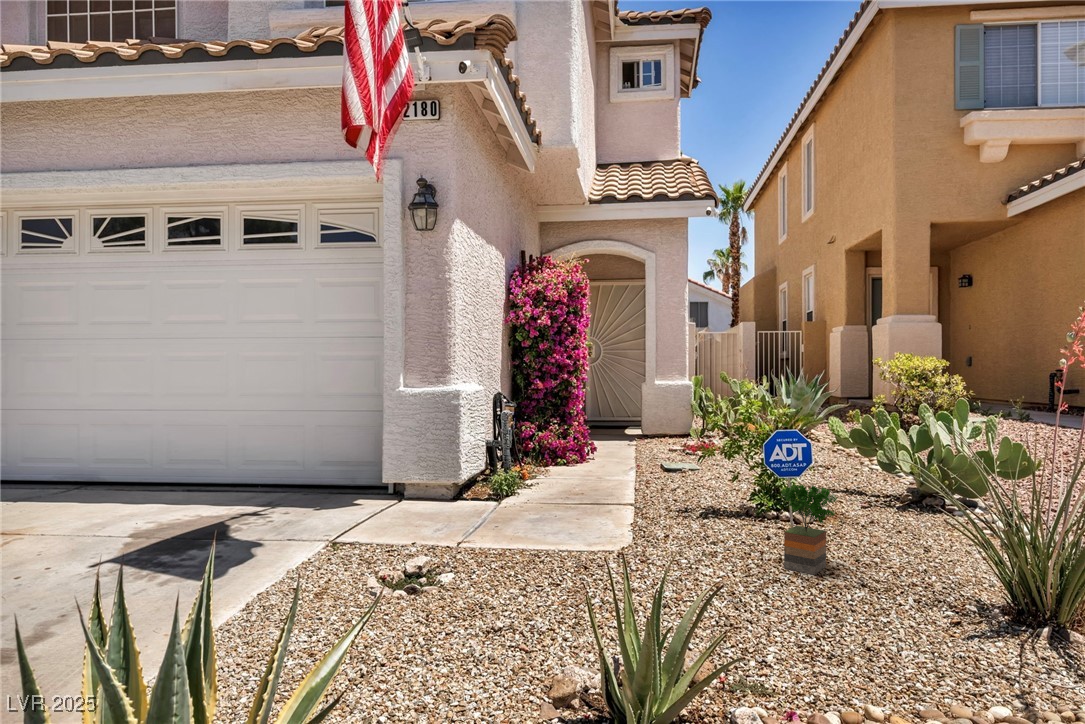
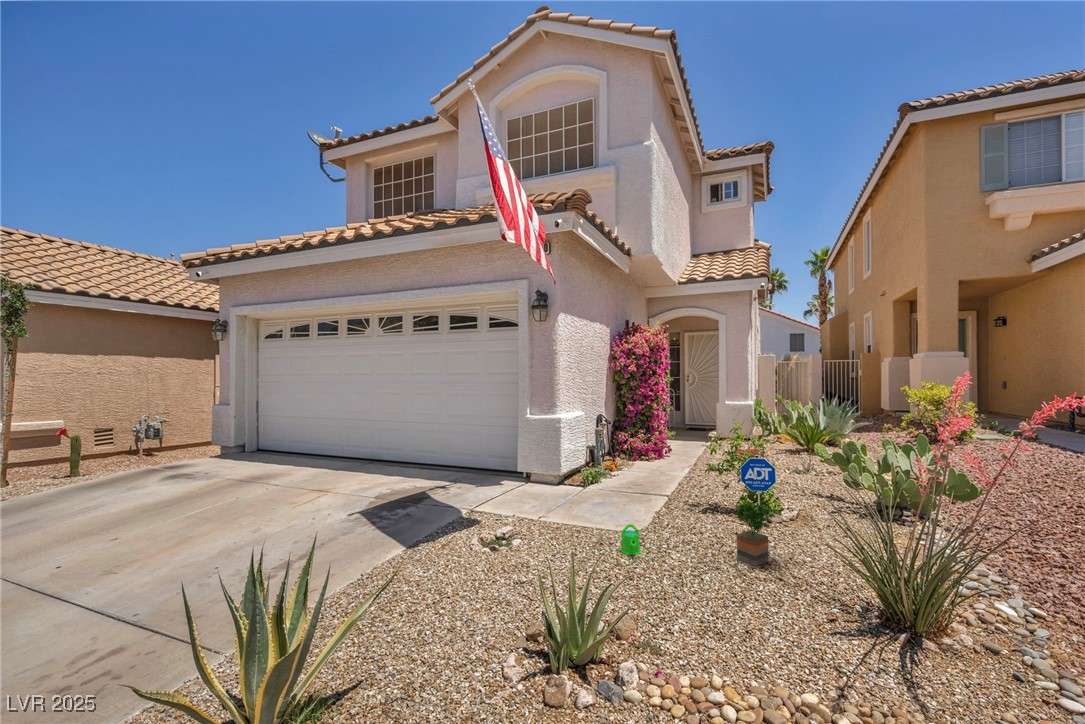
watering can: none [613,531,647,578] -> present [620,524,641,555]

